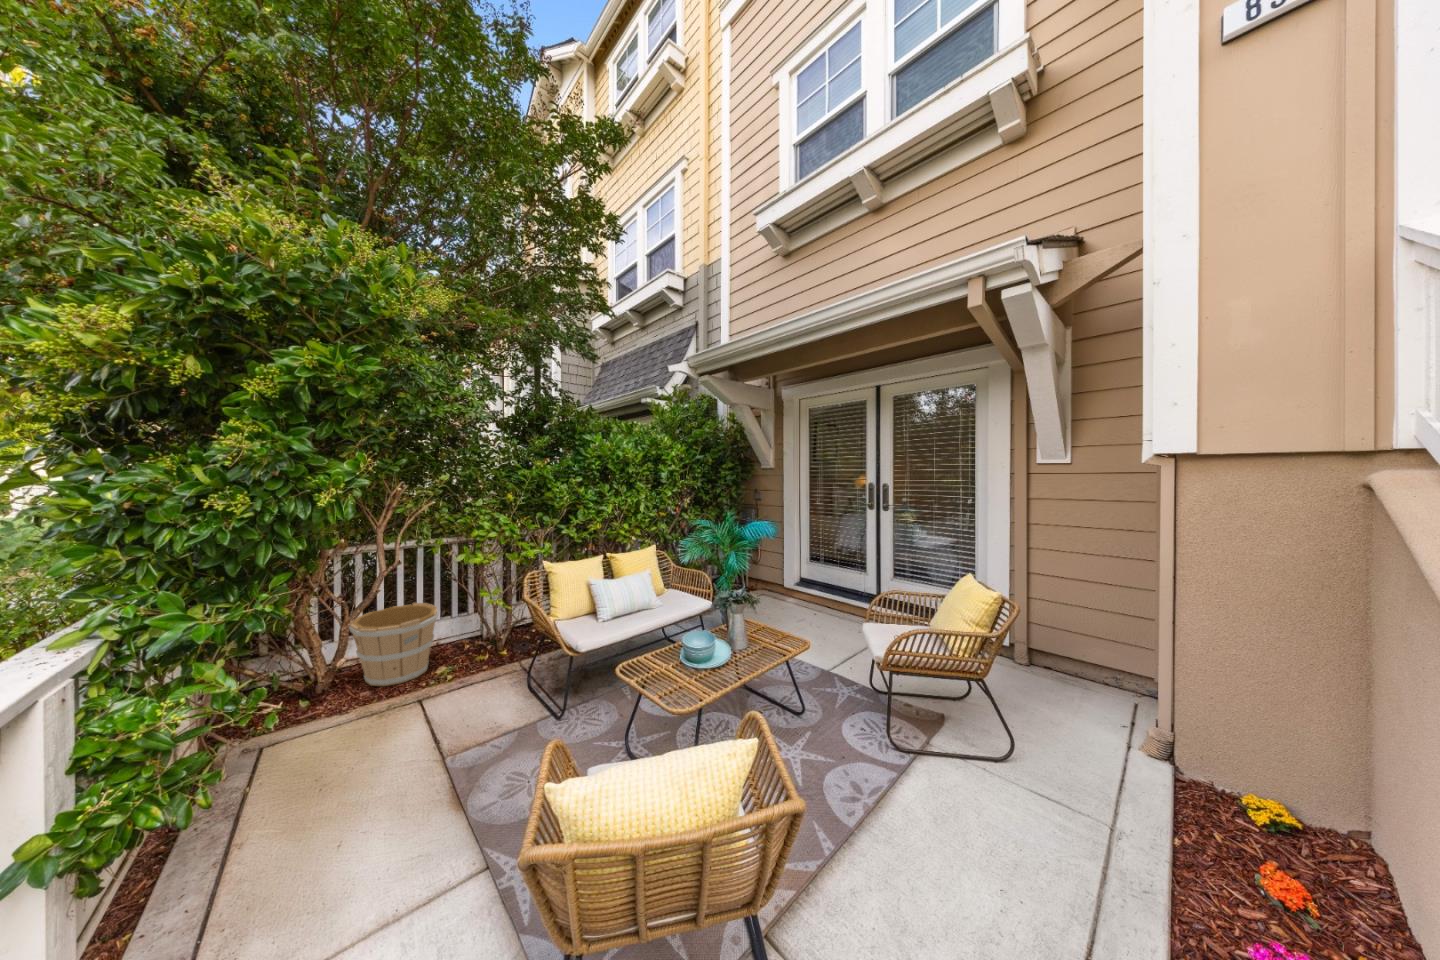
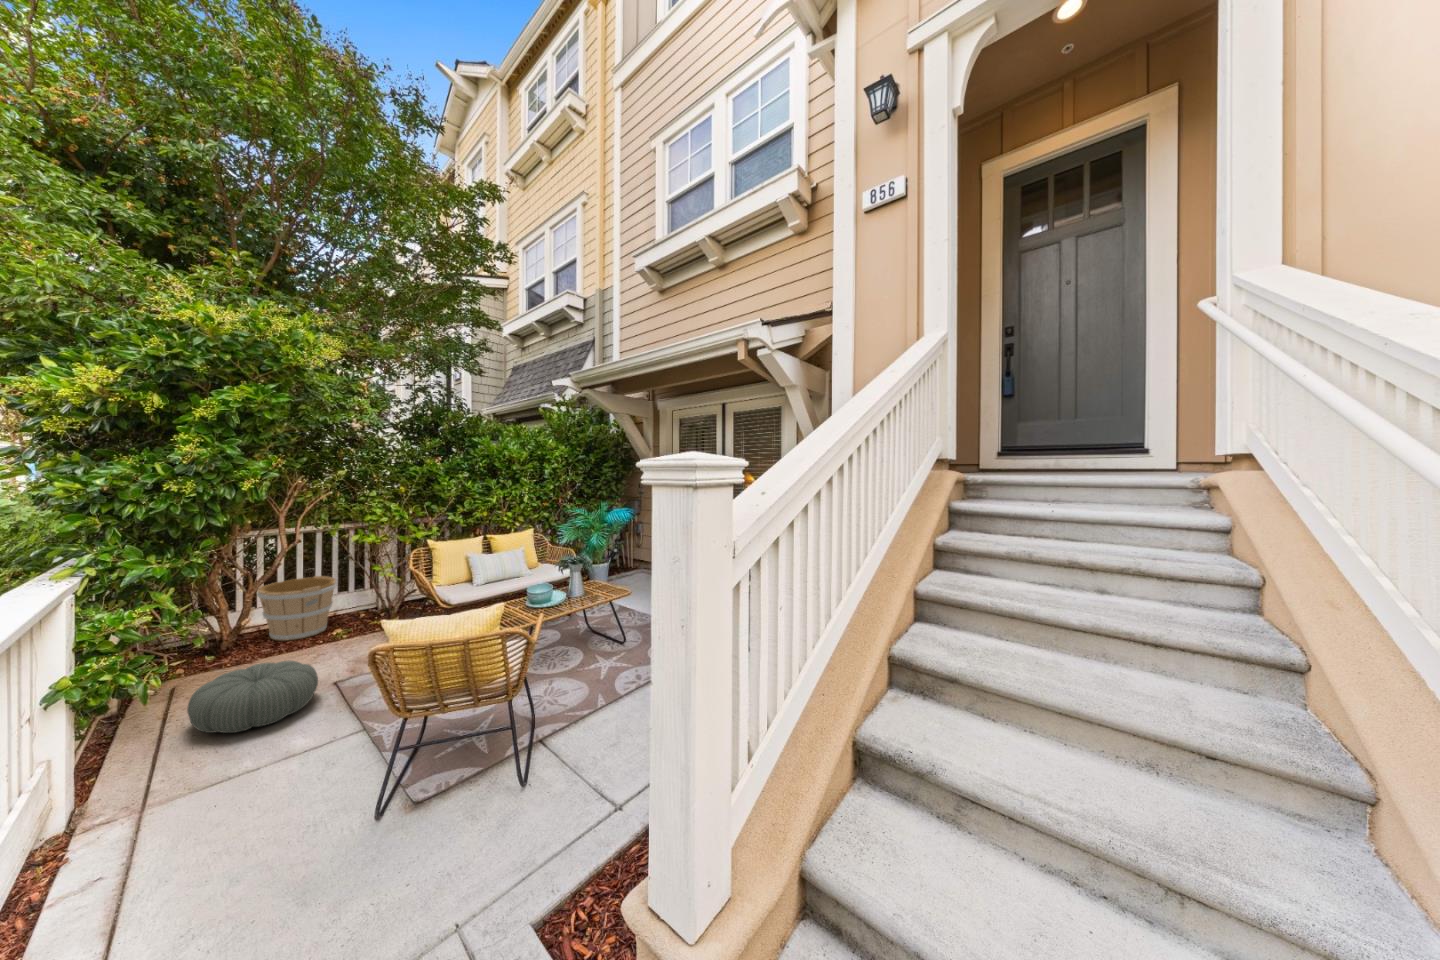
pouf: none [248,736,420,865] -> present [187,661,318,733]

